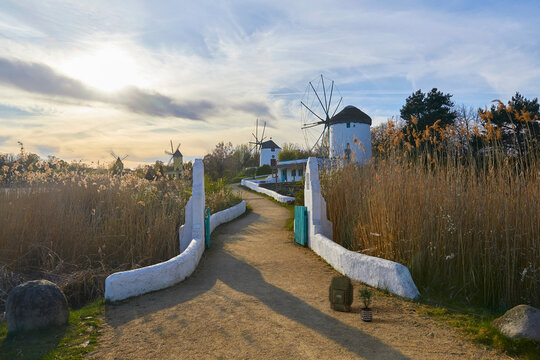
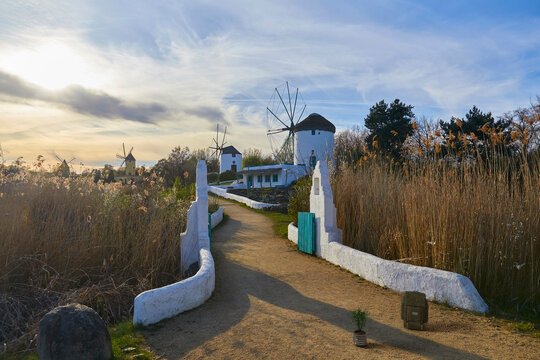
potted plant: present [356,287,375,322] -> present [348,308,371,347]

